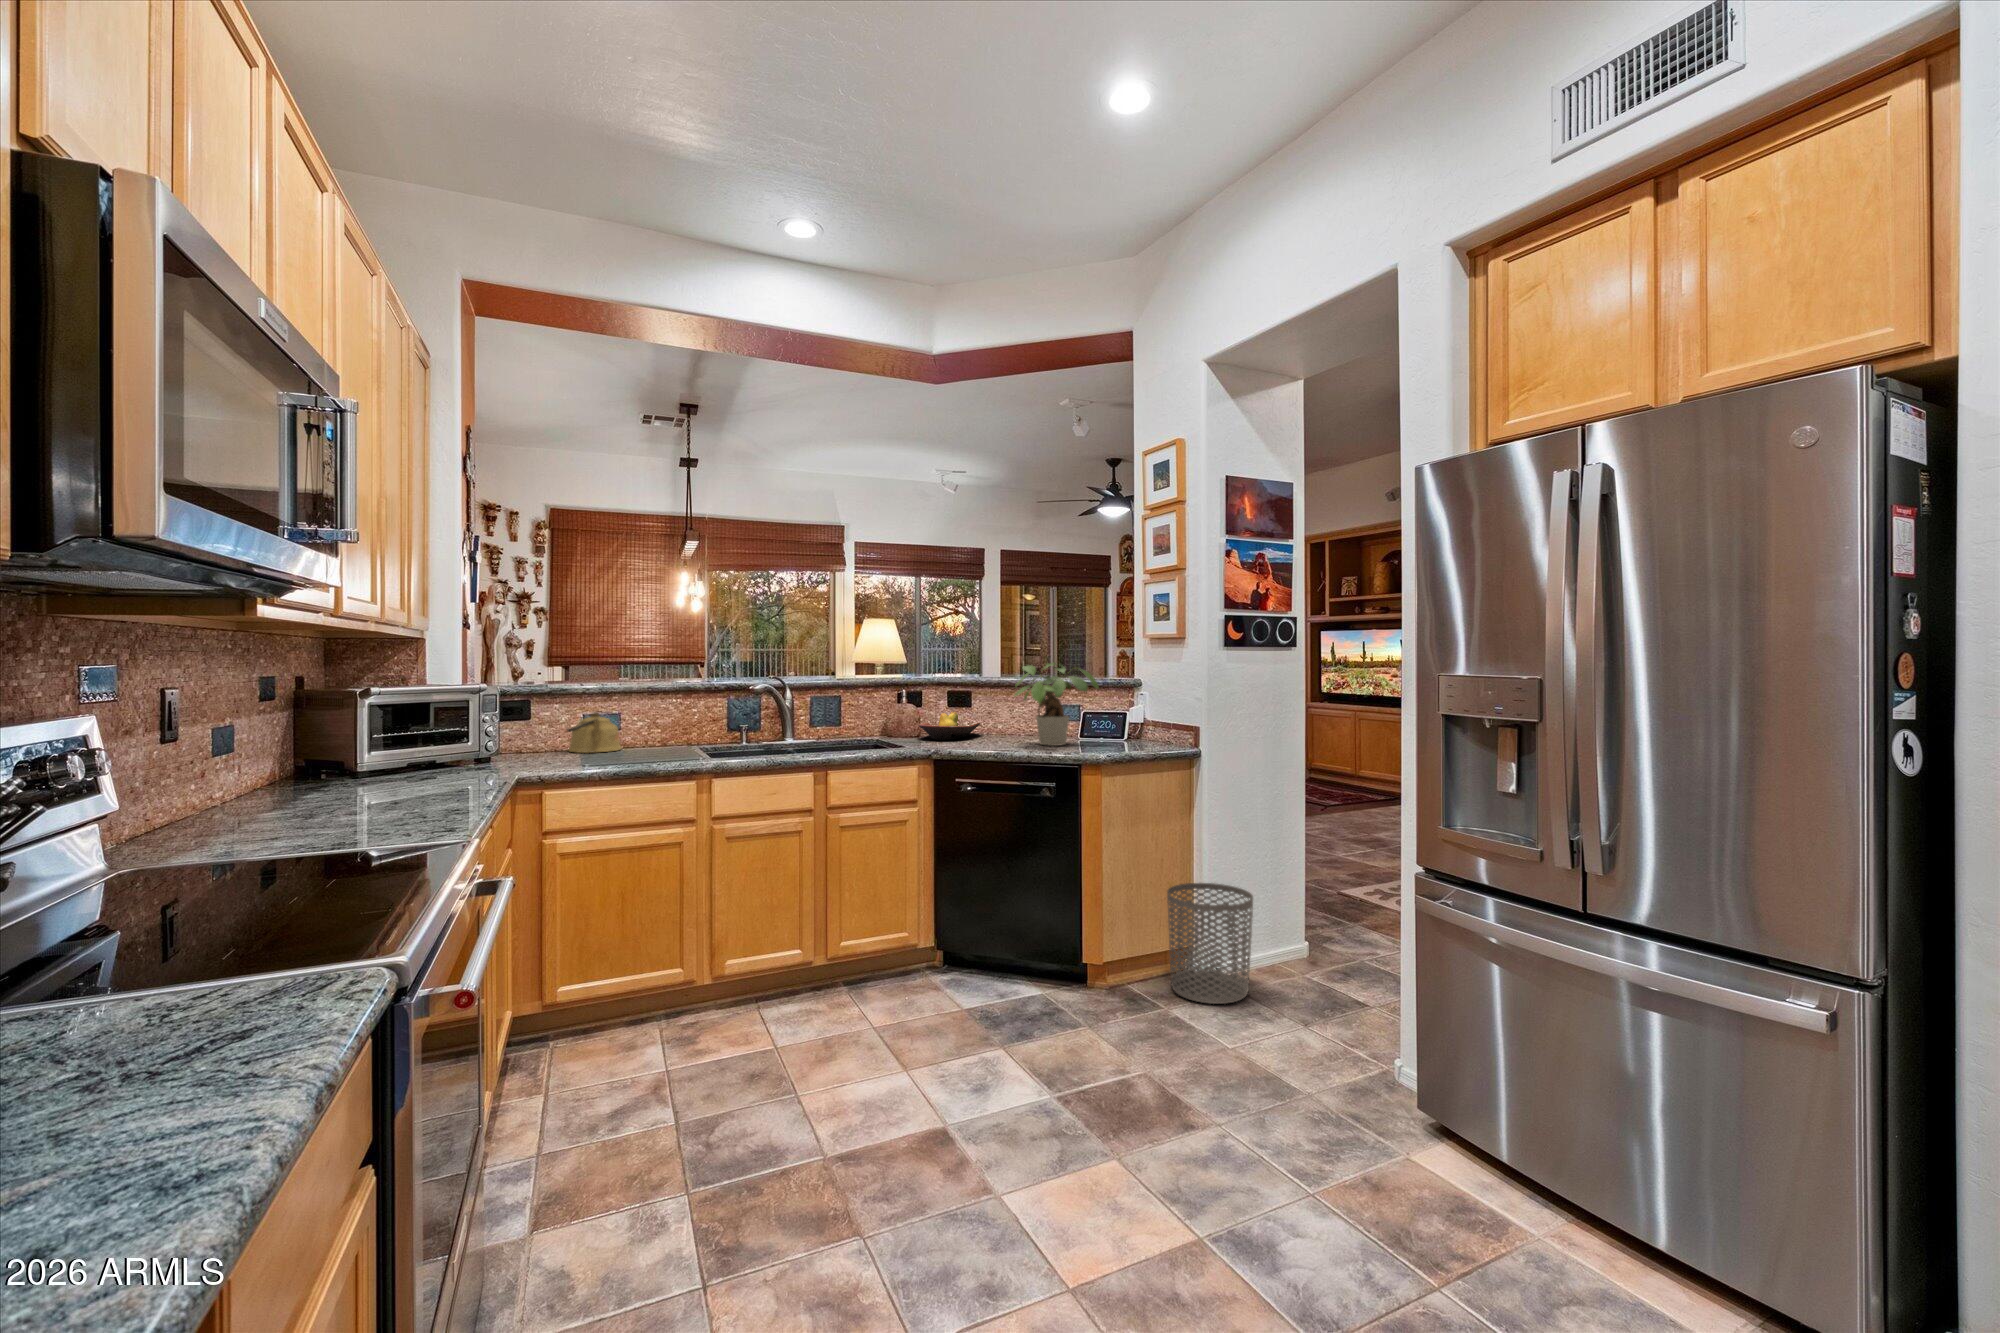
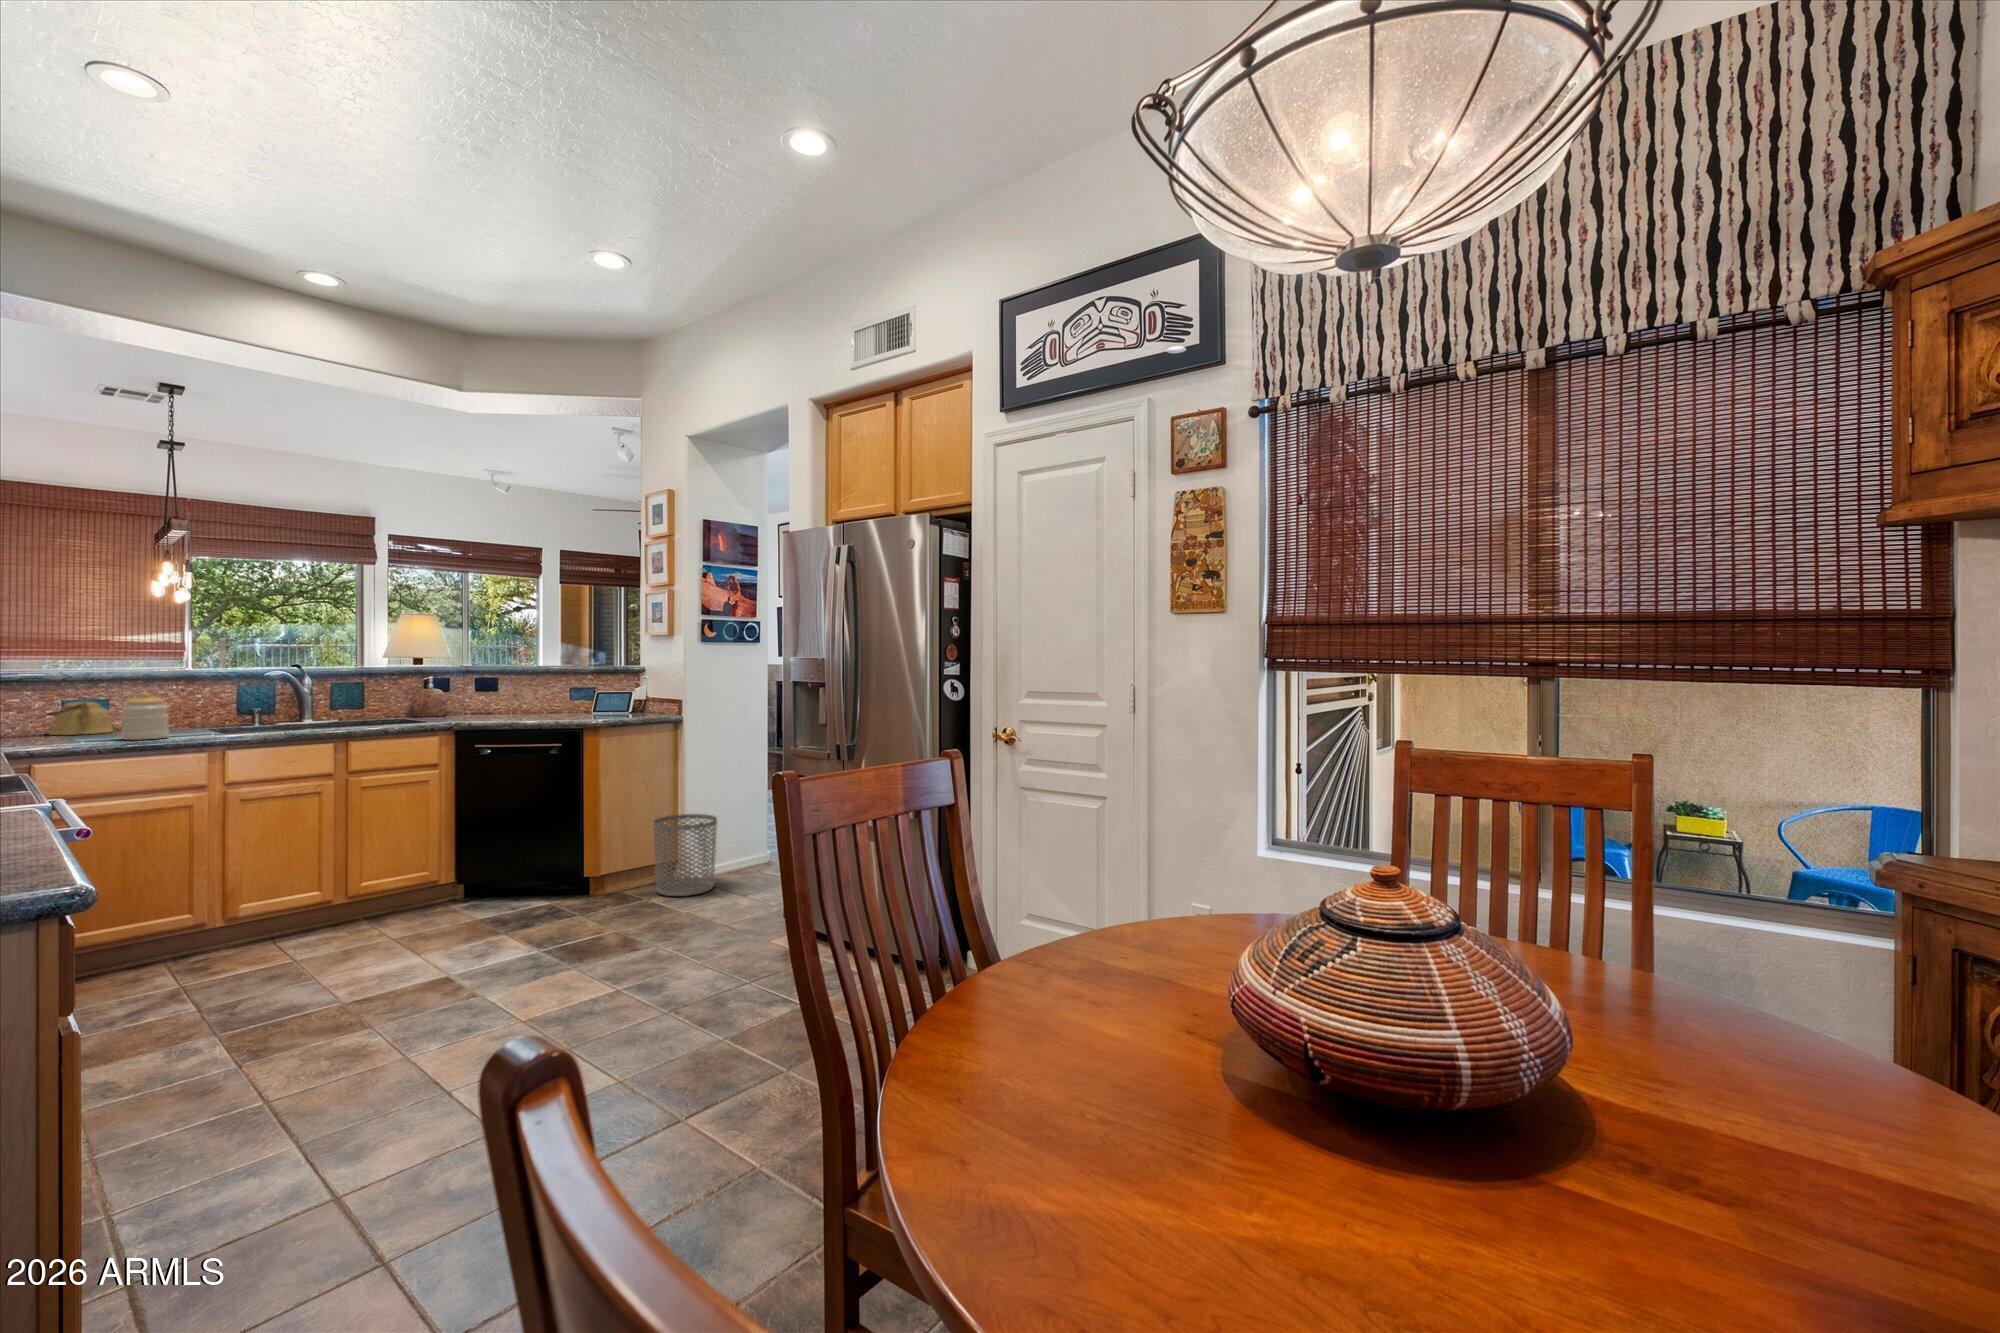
potted plant: present [1014,663,1099,746] -> none [528,653,606,718]
jar: none [620,709,662,763] -> present [121,692,169,740]
fruit bowl: present [919,711,980,740] -> none [443,694,505,717]

